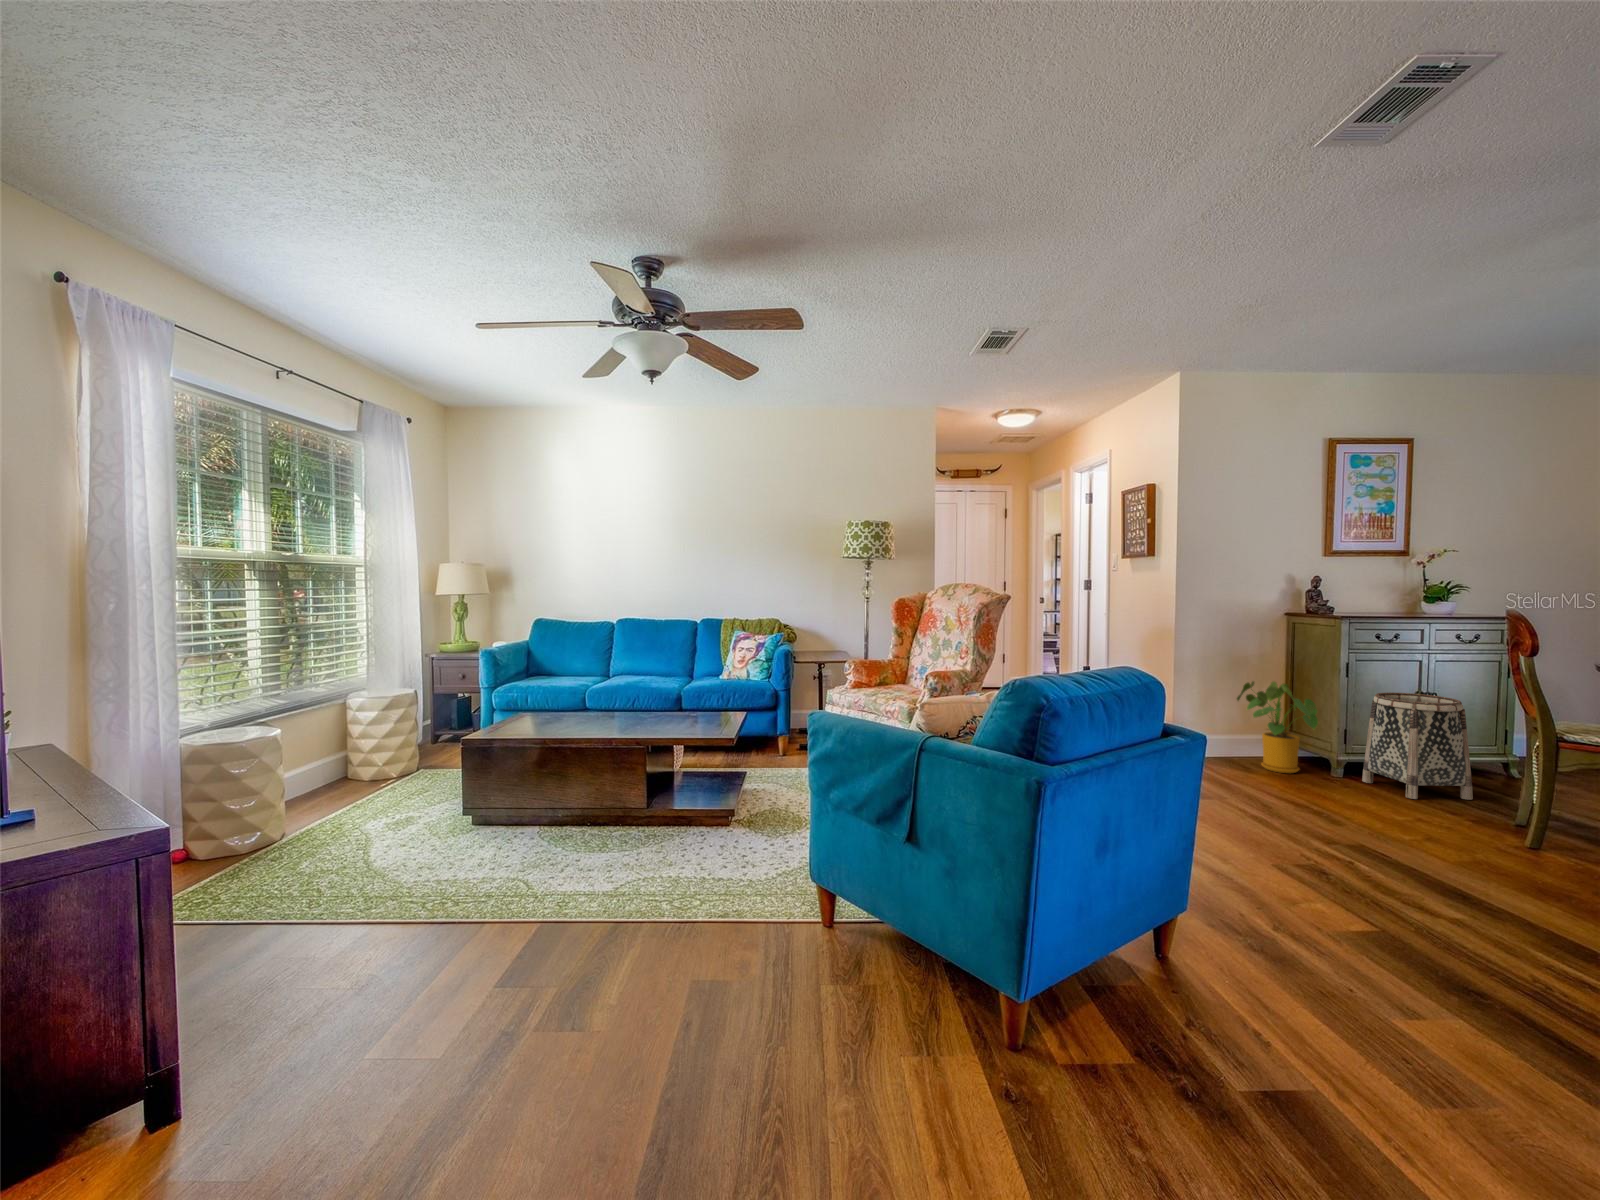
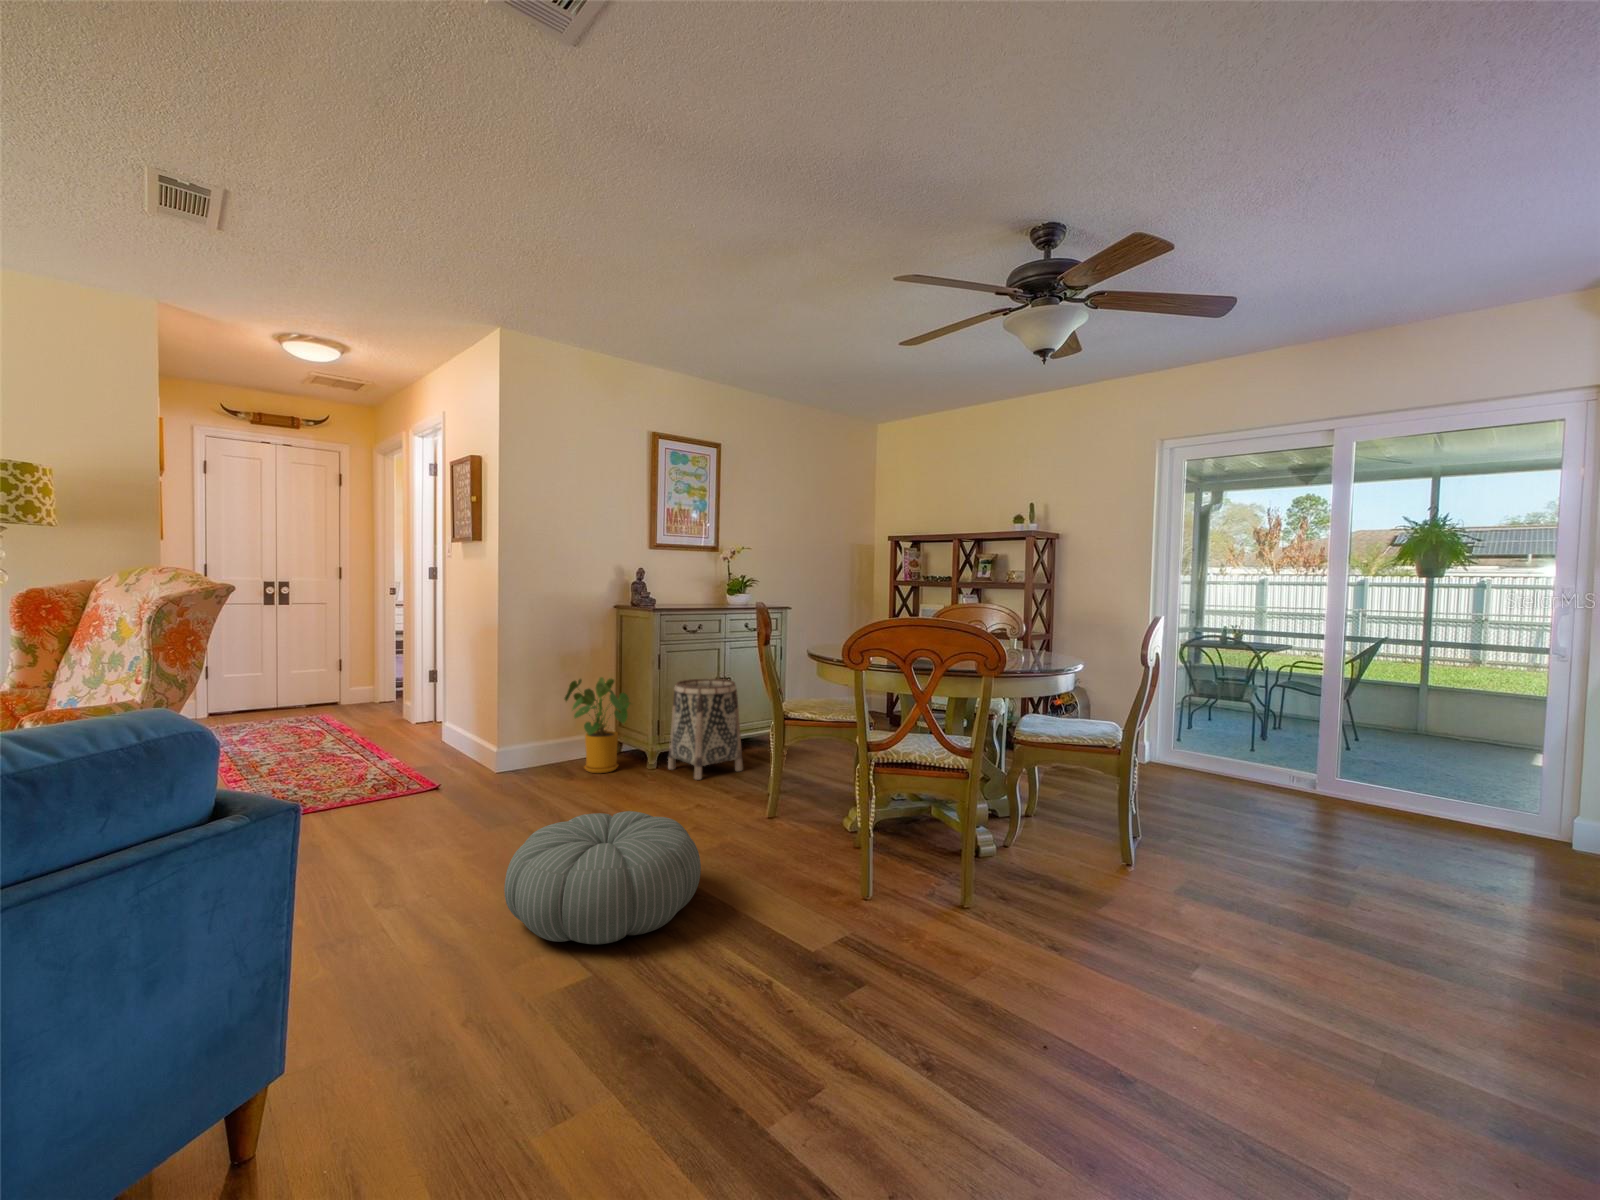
pouf: none [1279,806,1509,930] -> present [504,811,701,944]

